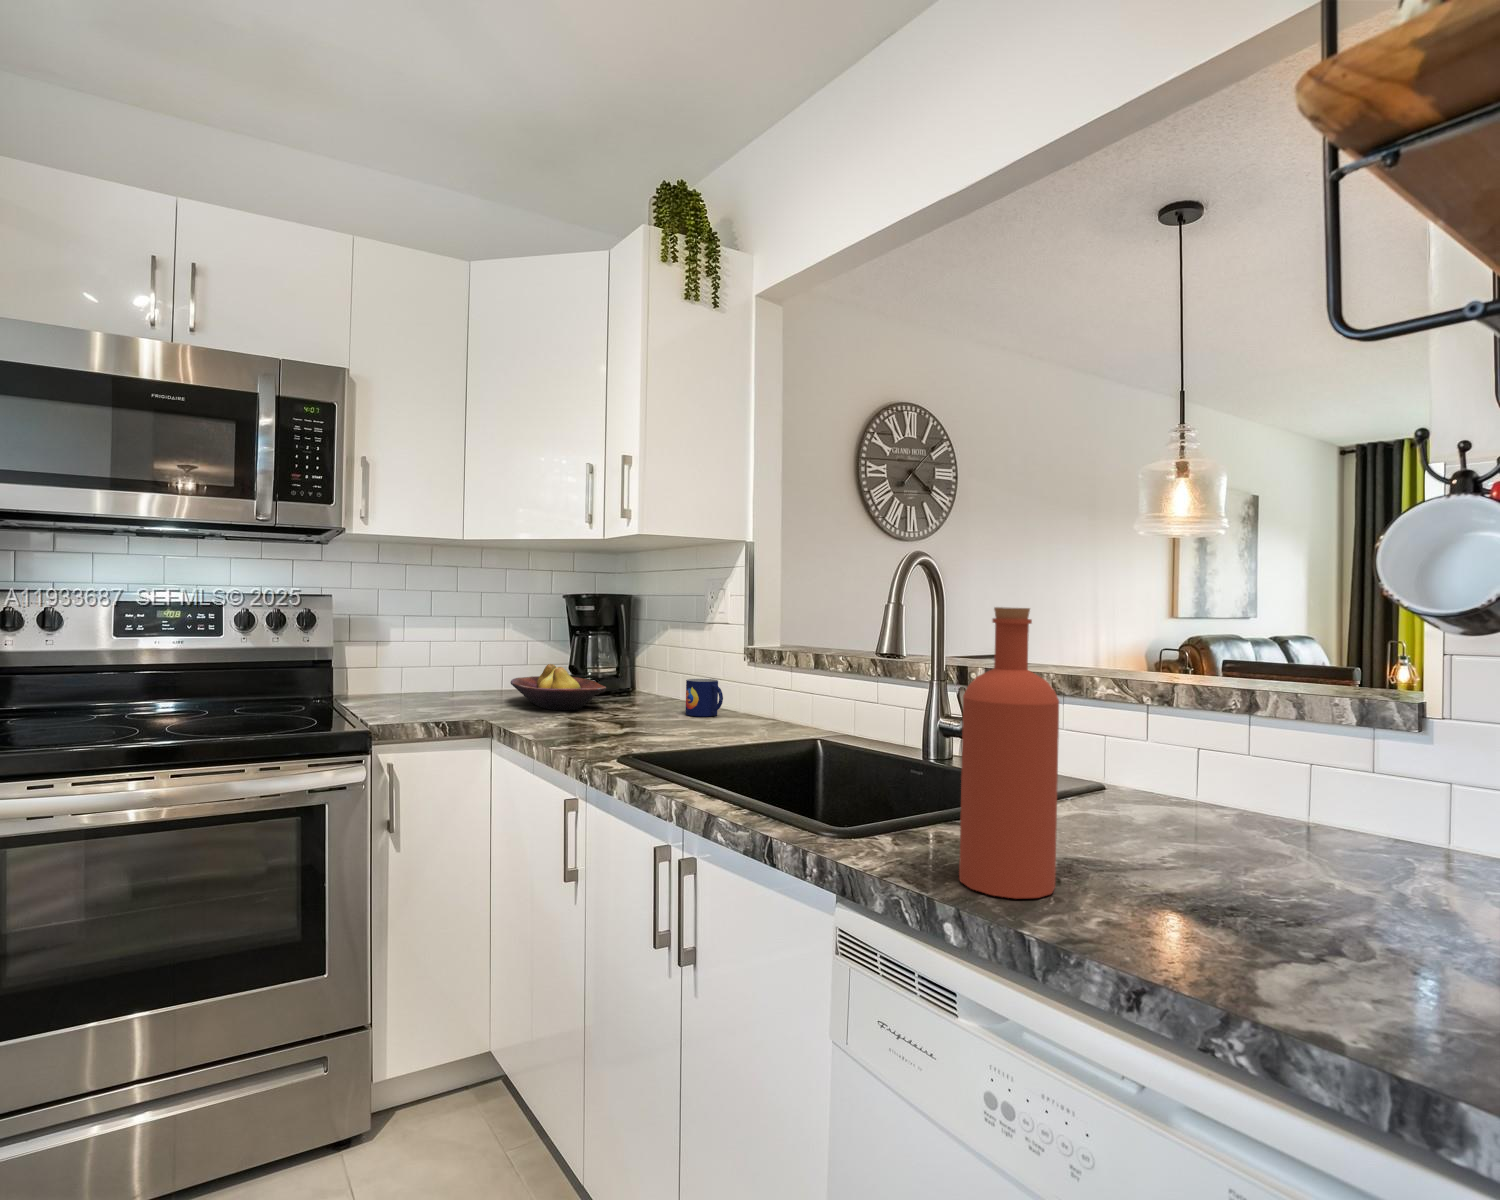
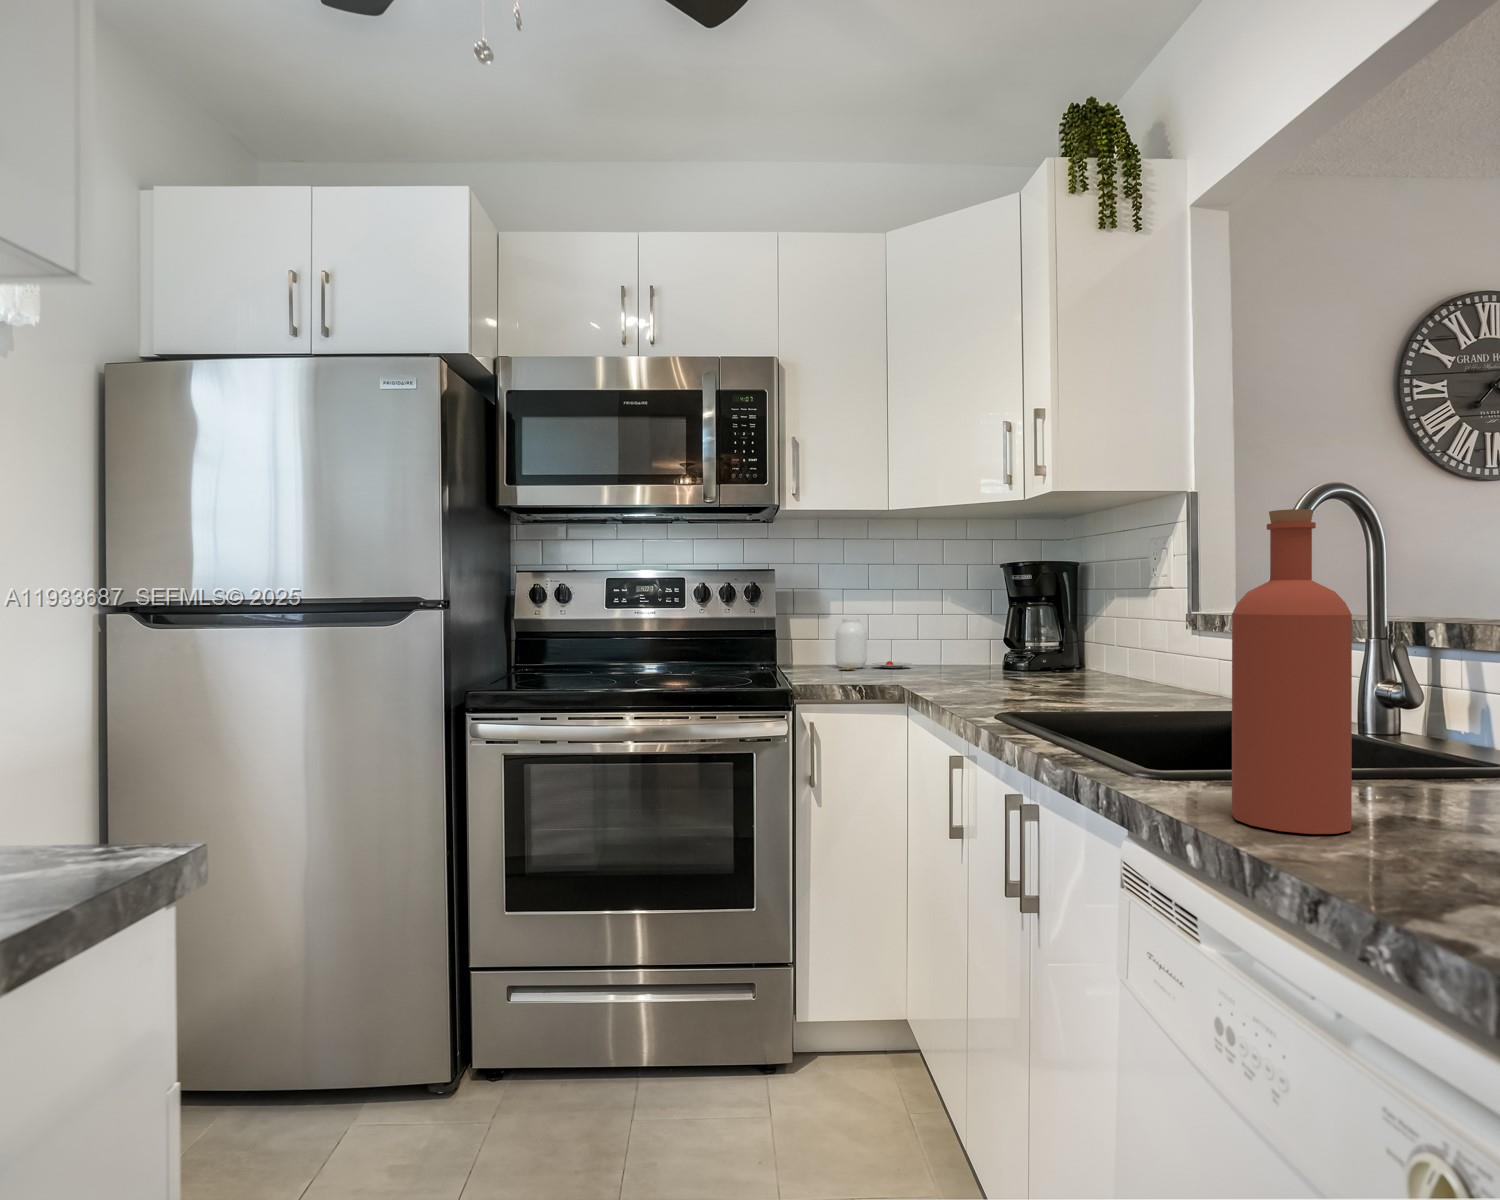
jar: none [389,644,478,700] -> present [835,618,912,670]
fruit bowl: present [511,664,607,710] -> none [940,636,1033,681]
mug: present [686,679,723,716] -> none [1115,650,1156,691]

